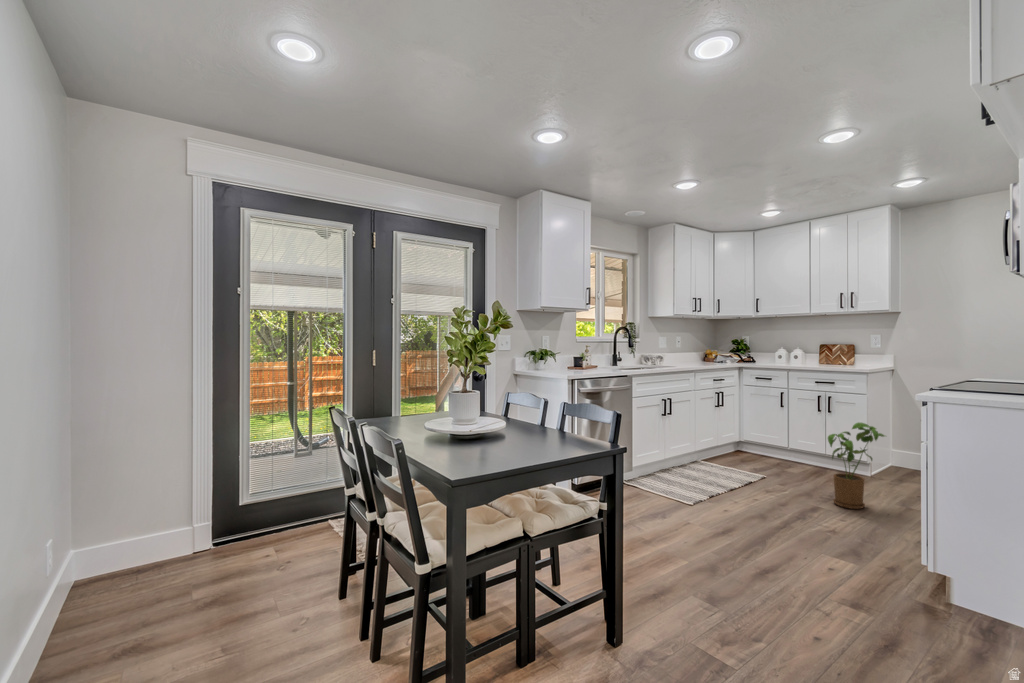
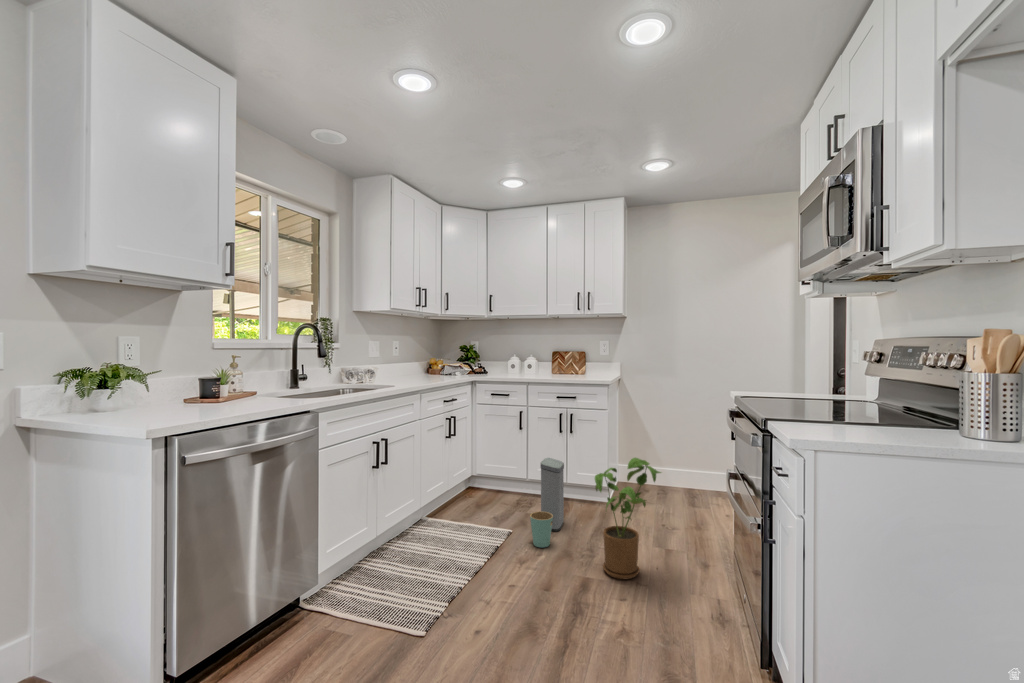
trash can: none [779,427,814,486] -> present [530,458,564,548]

